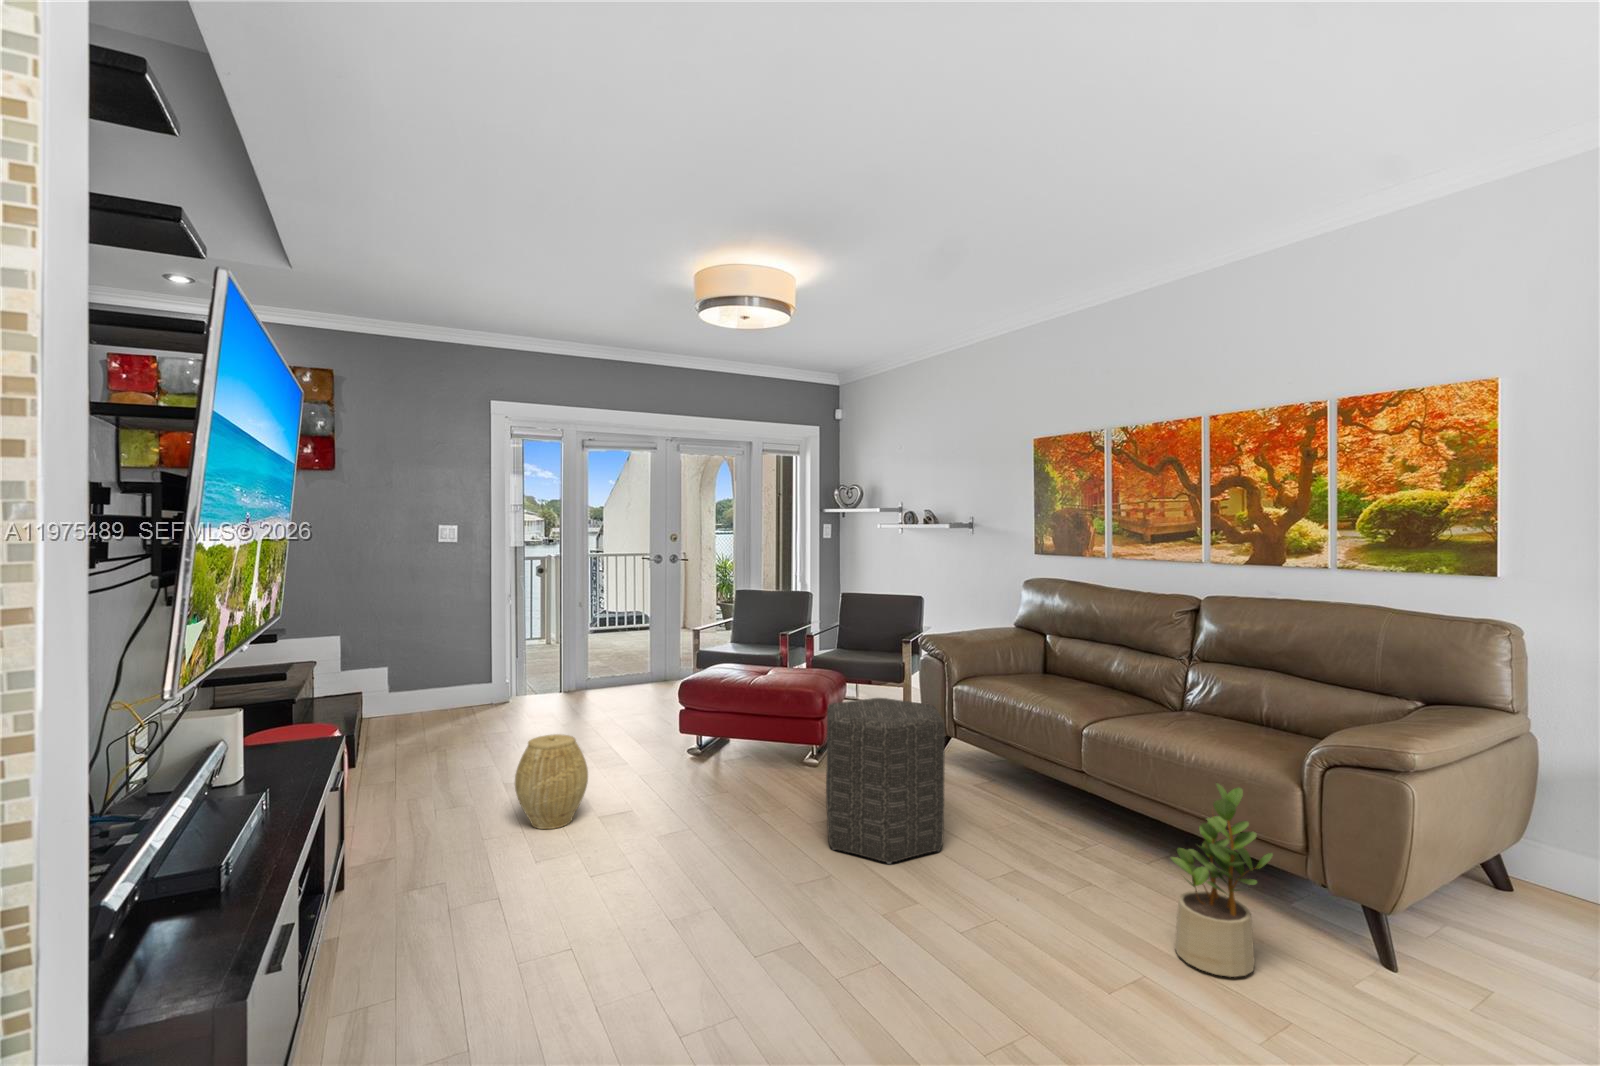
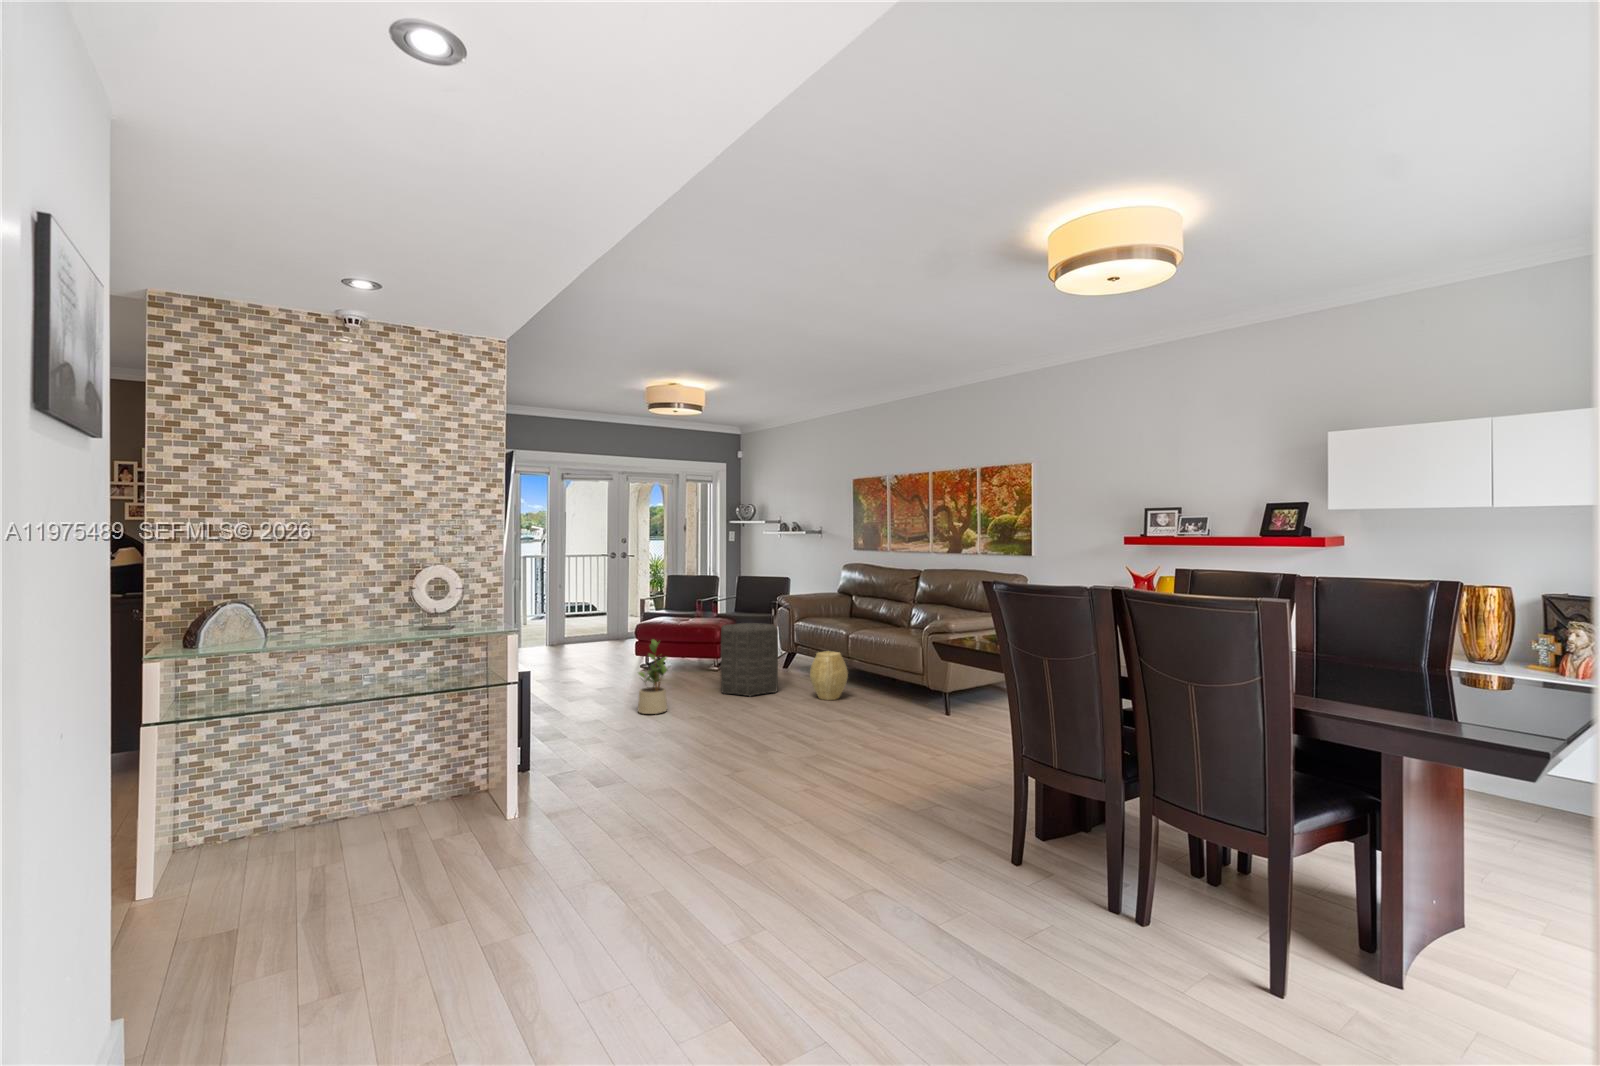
woven basket: present [515,734,588,829] -> present [810,651,848,700]
potted plant: present [1171,783,1273,977] -> present [638,639,668,714]

